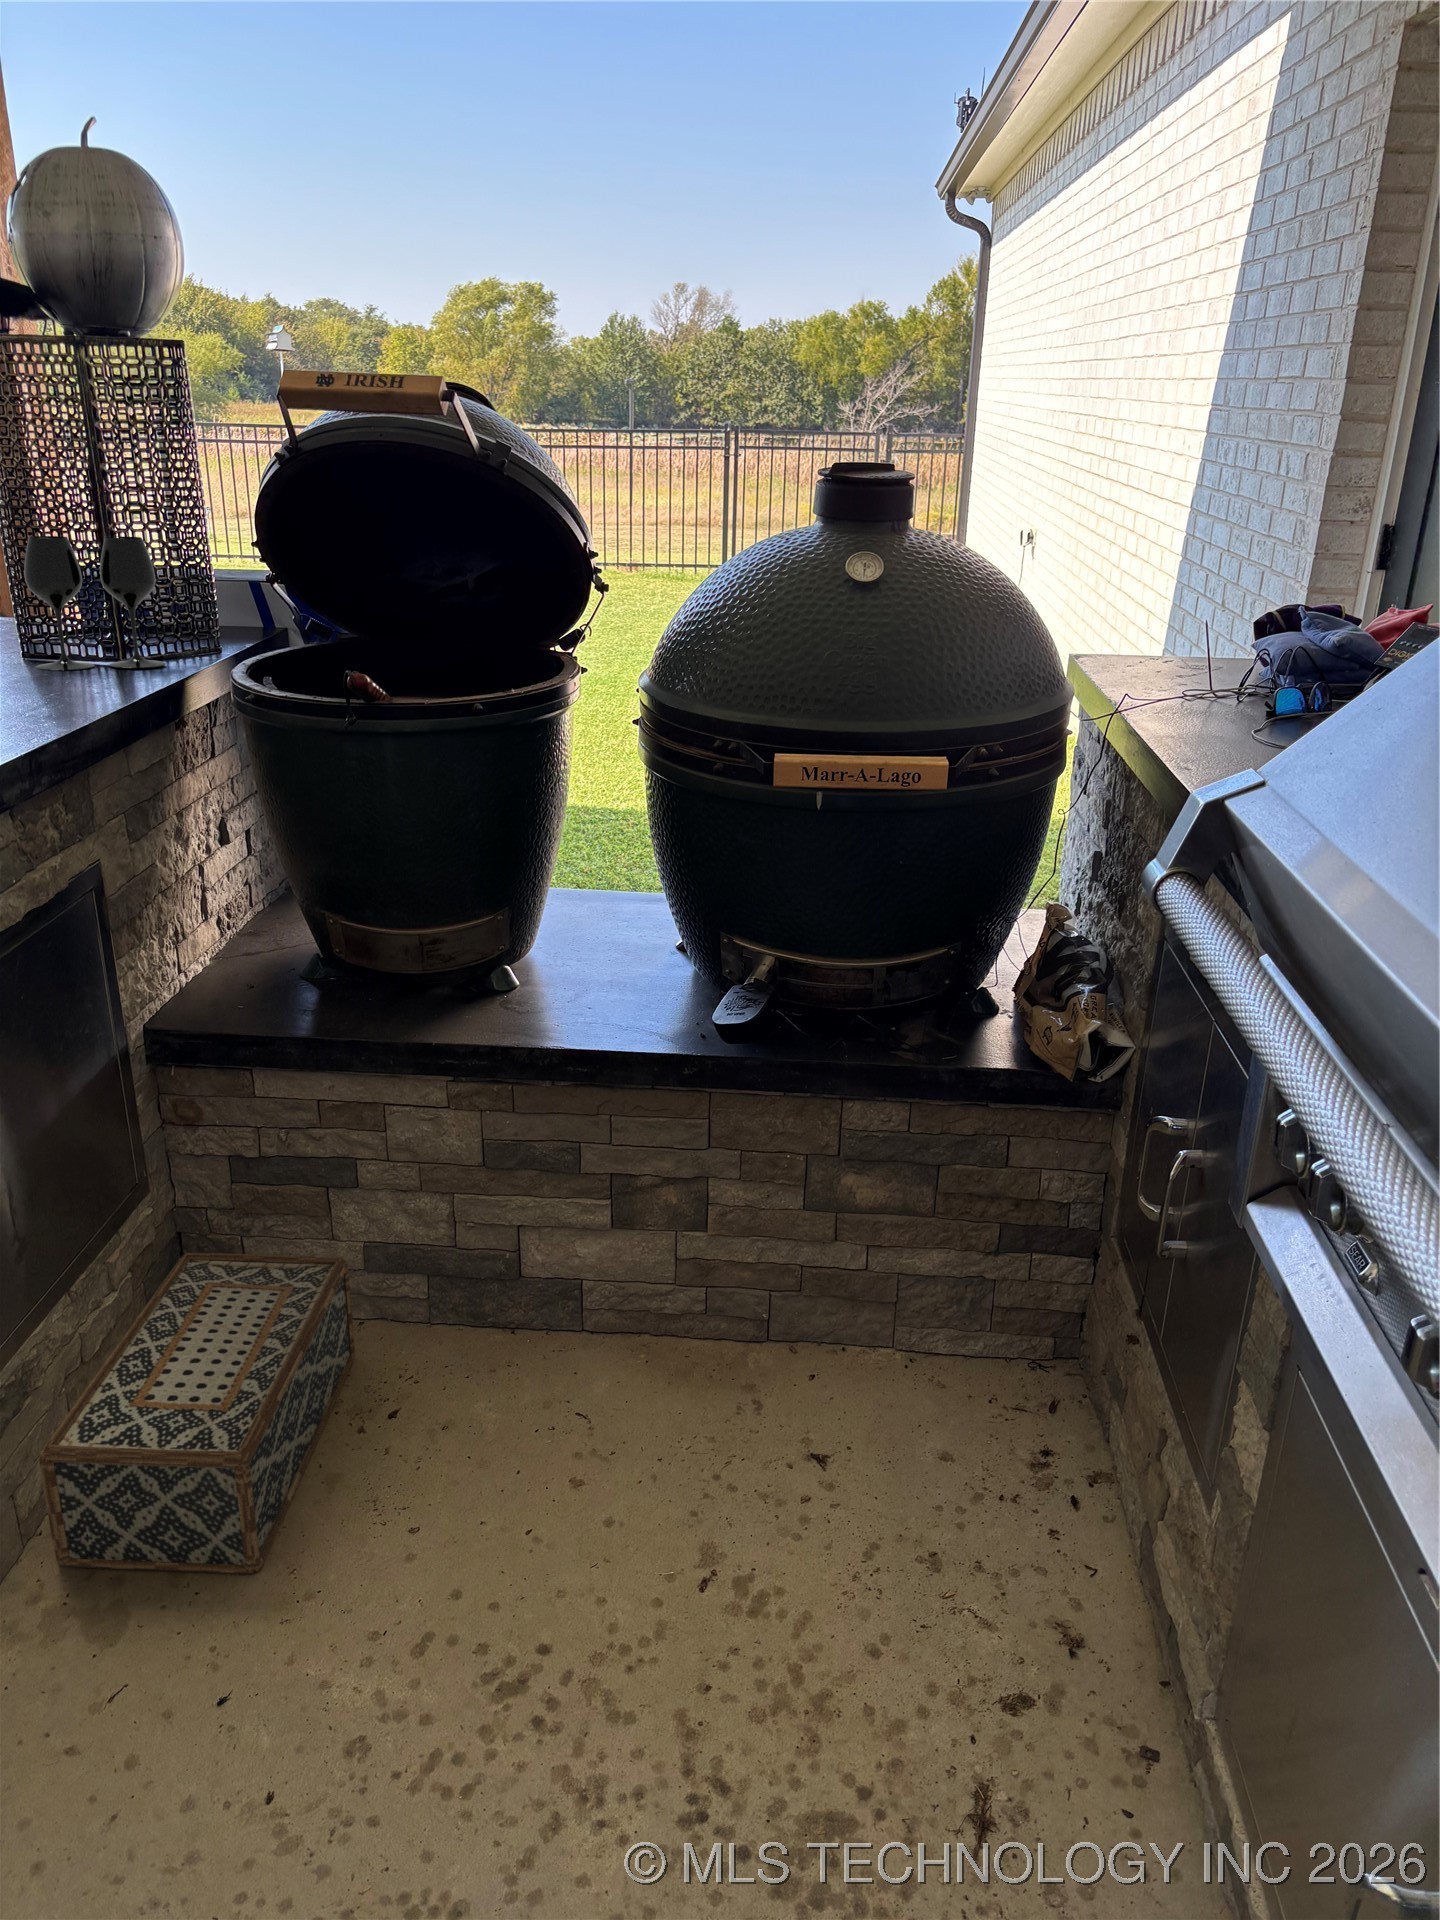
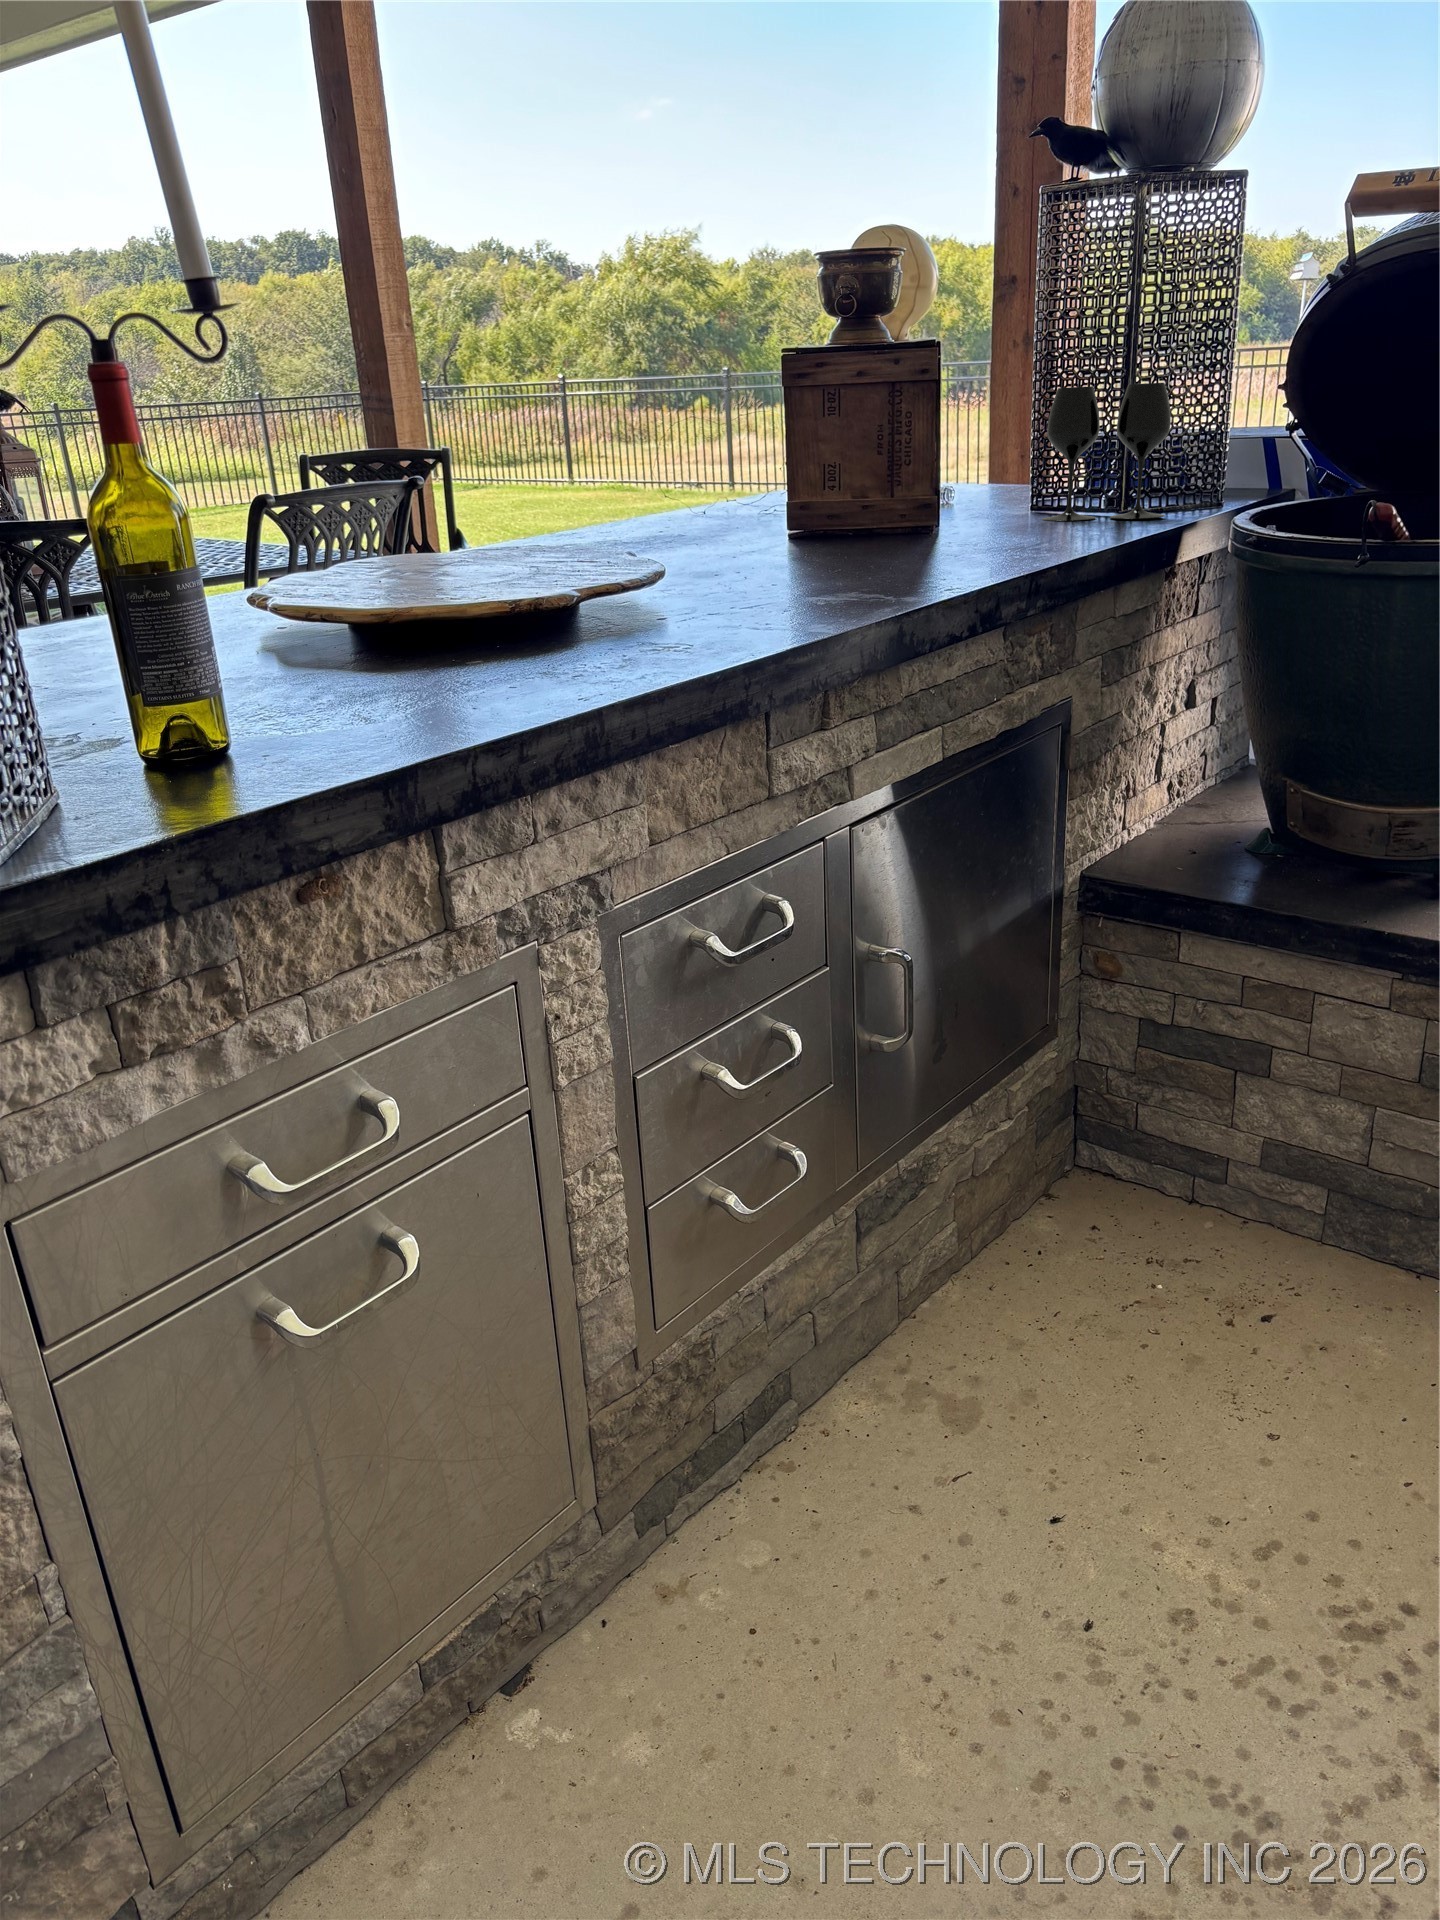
woven basket: present [39,1253,355,1574] -> none [927,1101,1245,1422]

